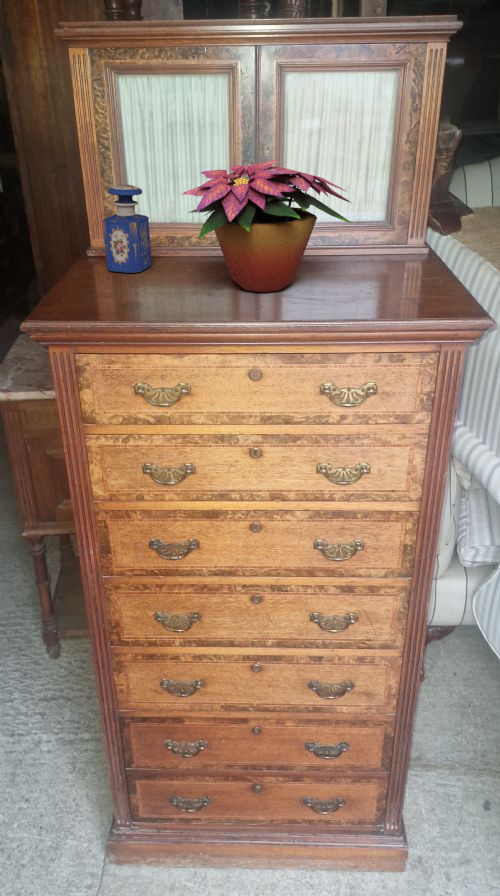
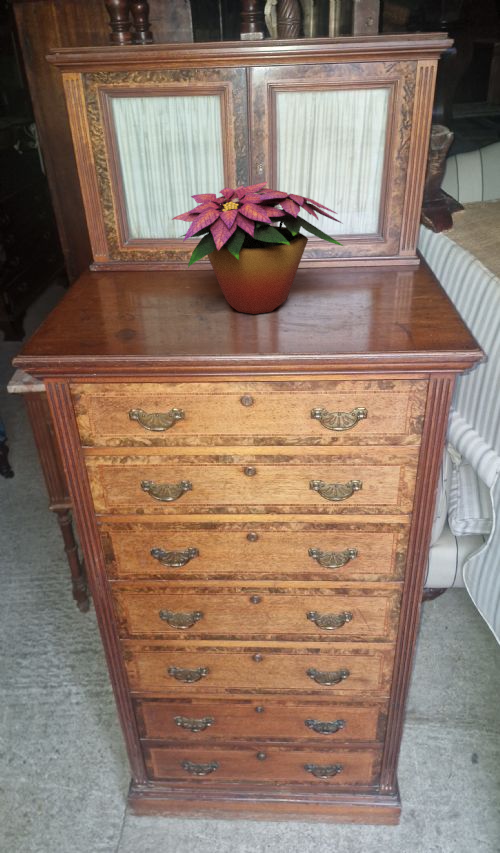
perfume bottle: present [103,185,151,273] -> none [101,206,151,292]

